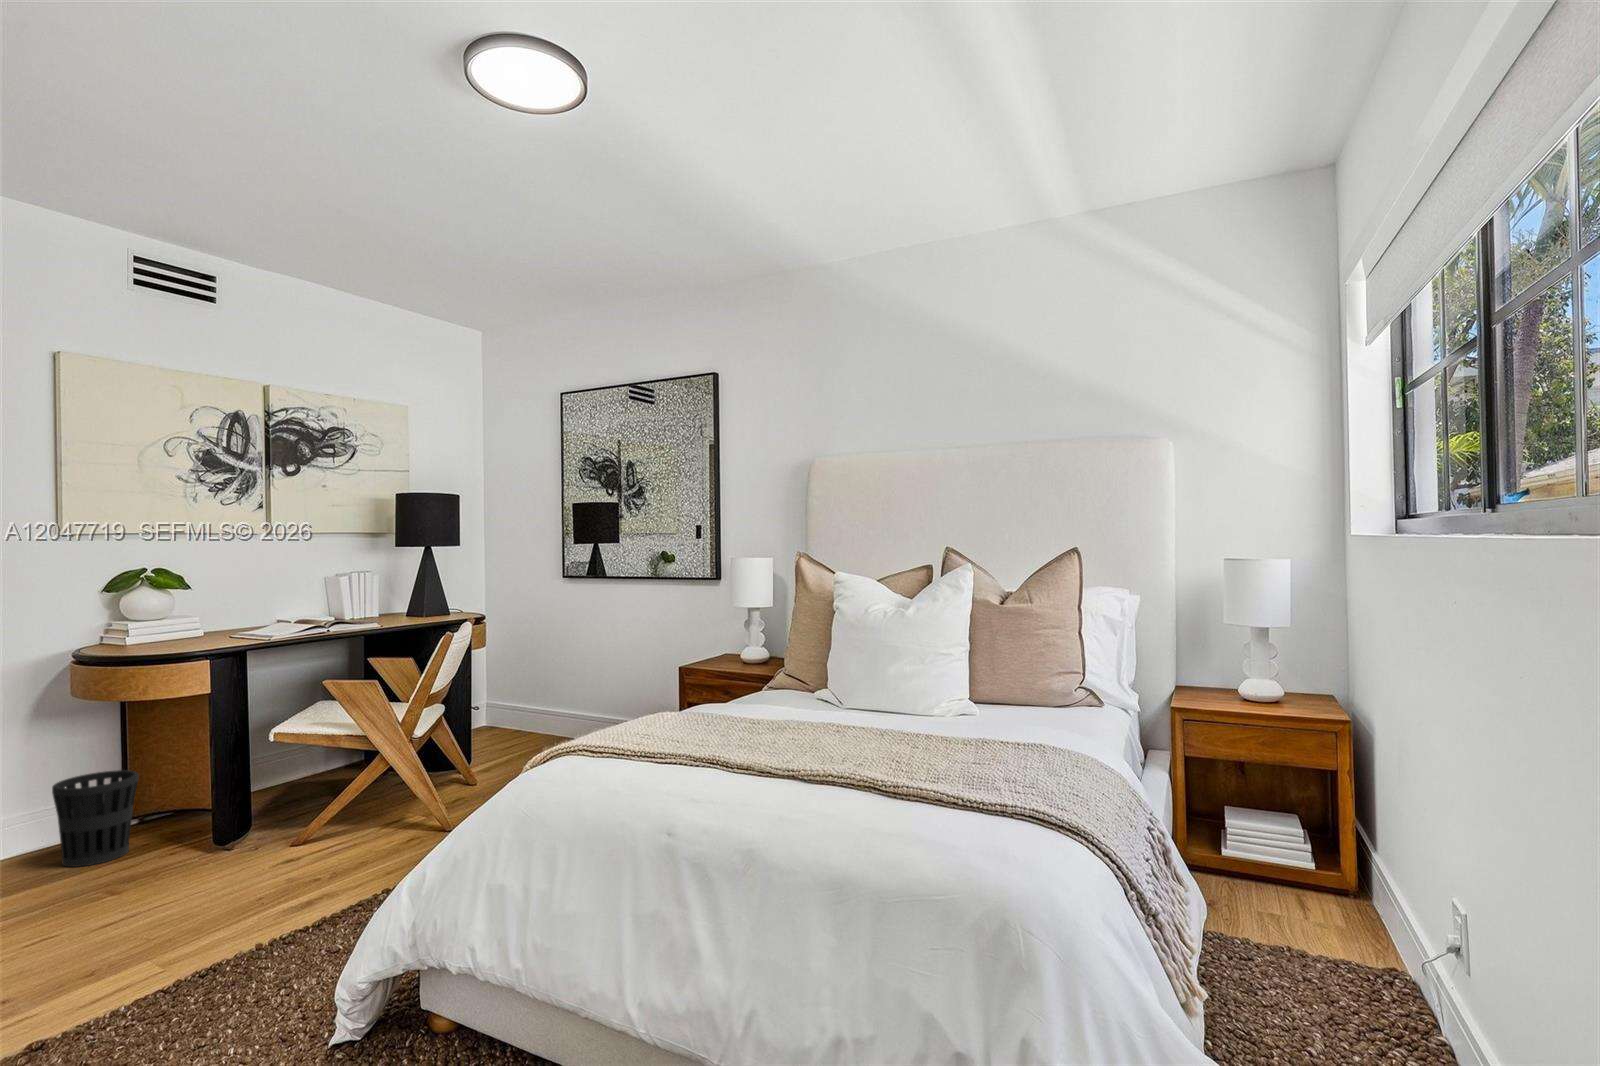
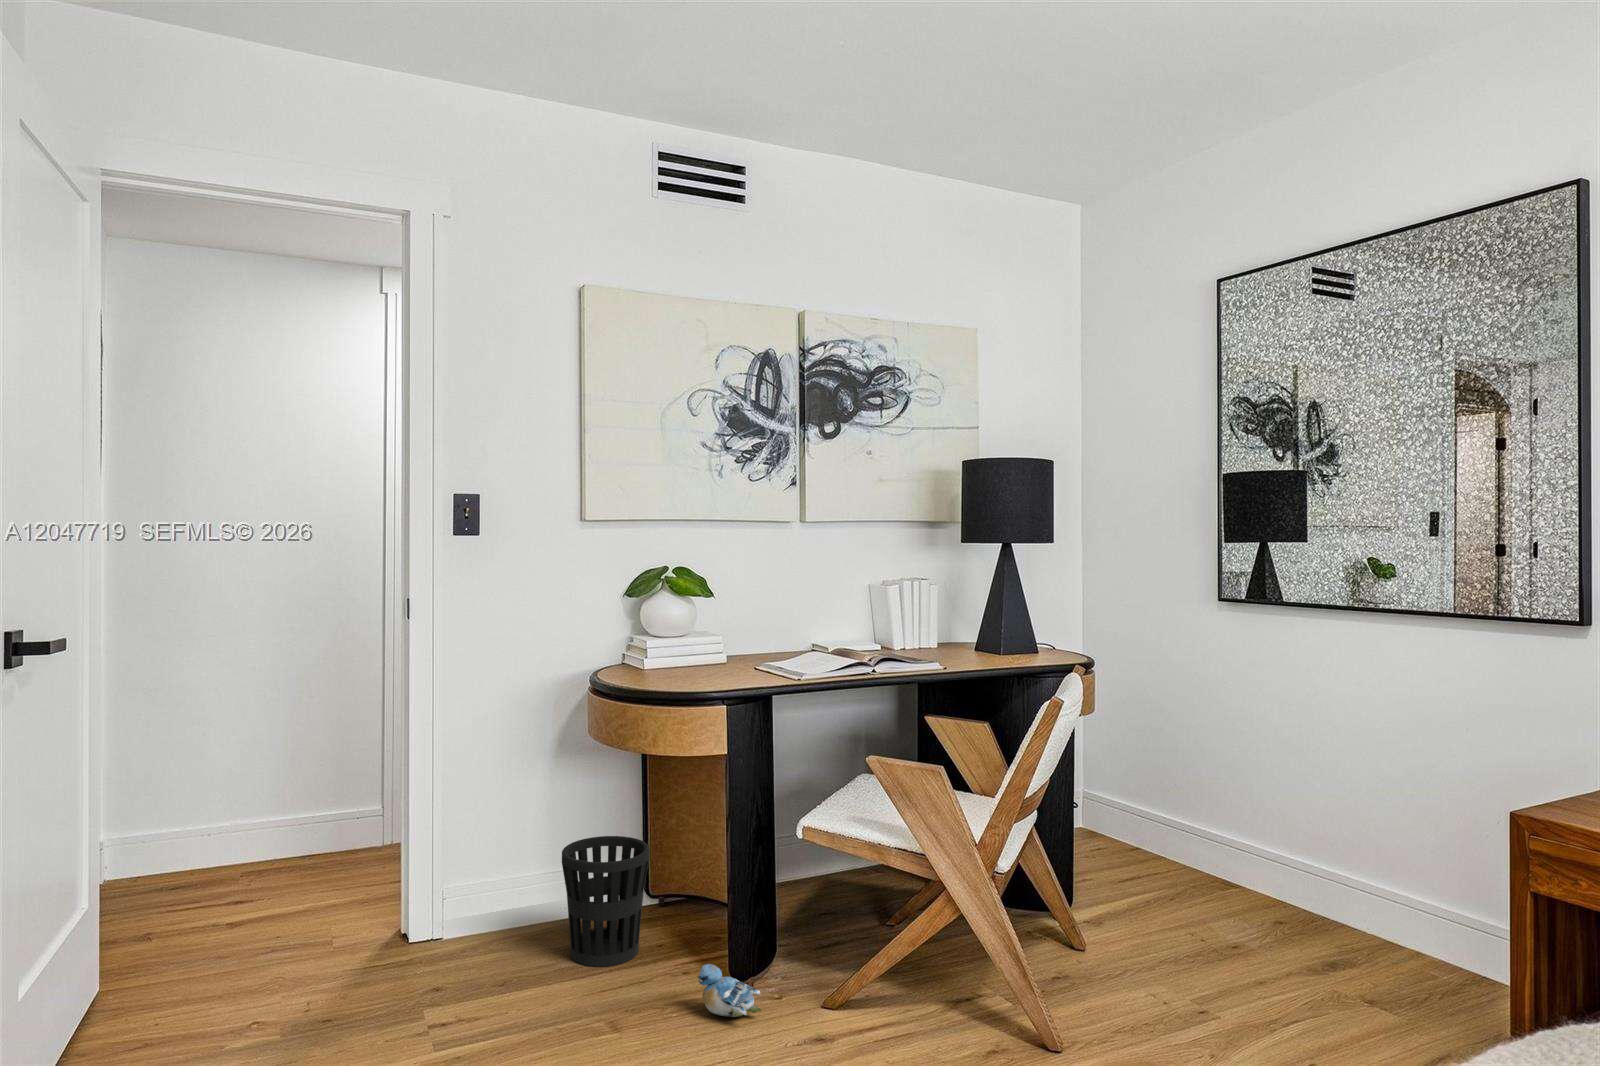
plush toy: none [187,834,242,866] -> present [697,964,761,1017]

